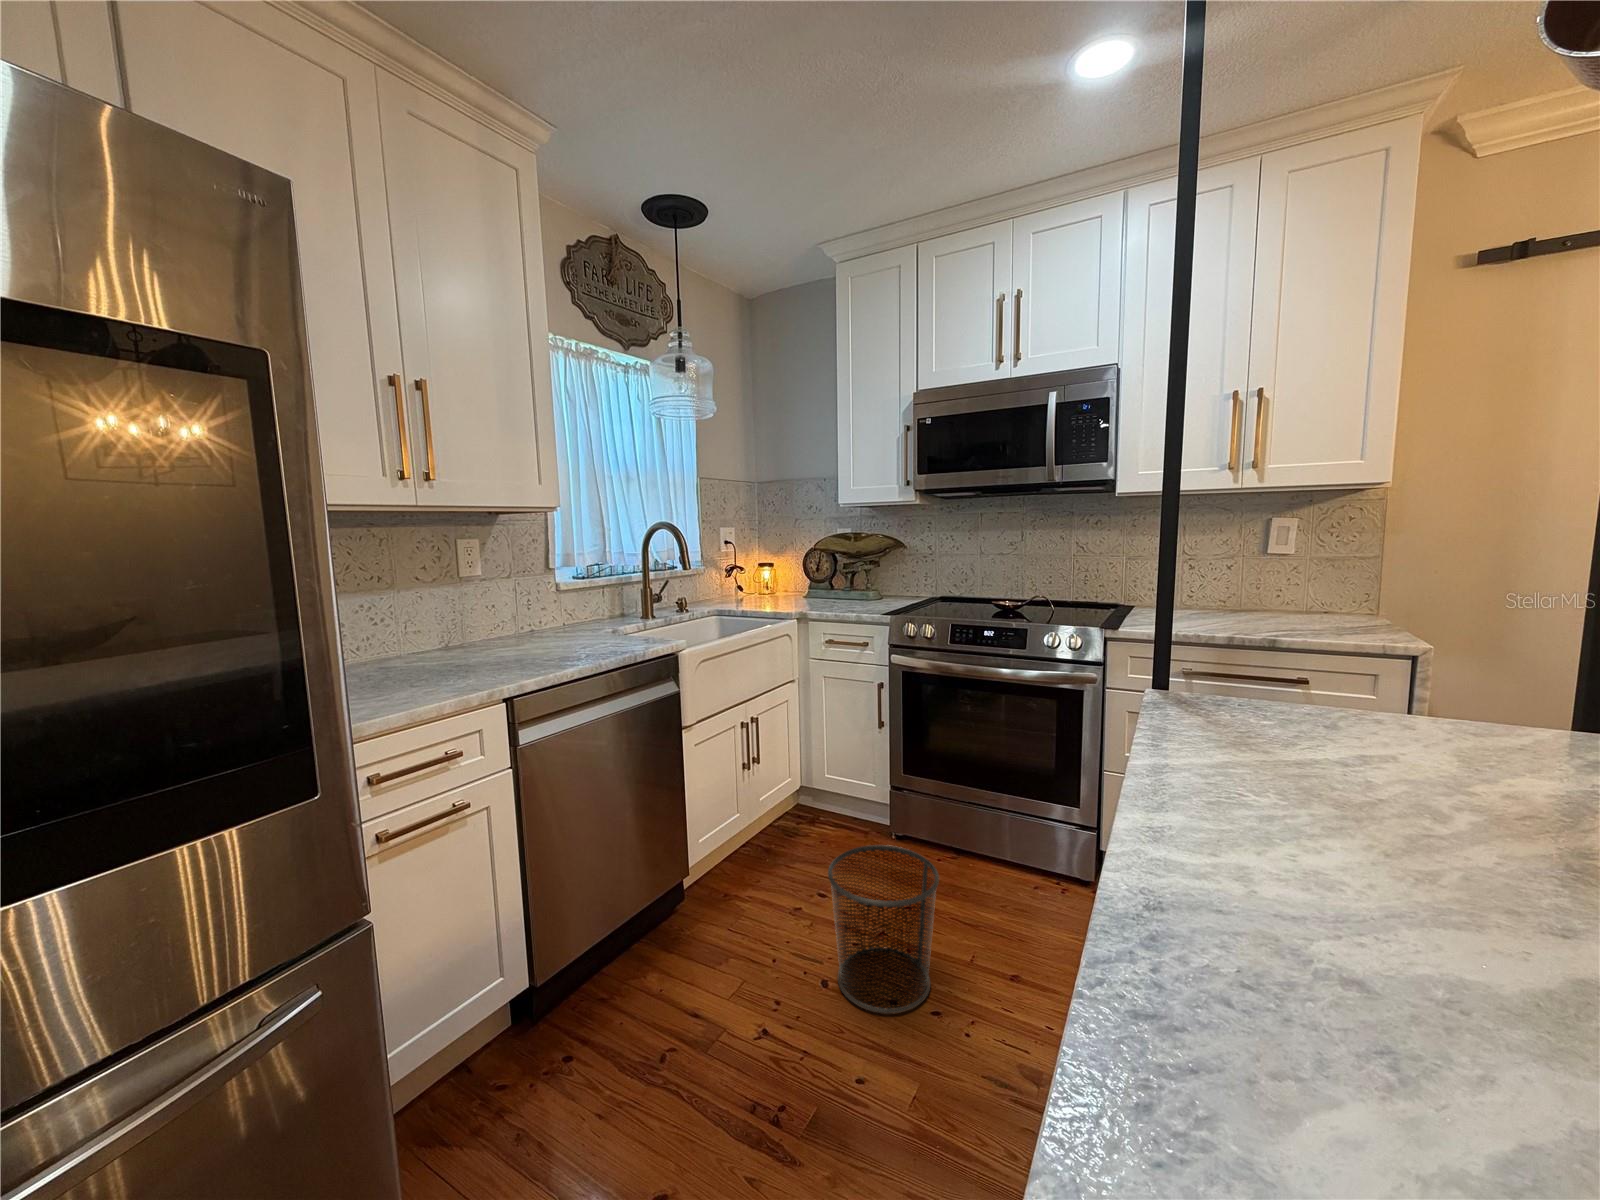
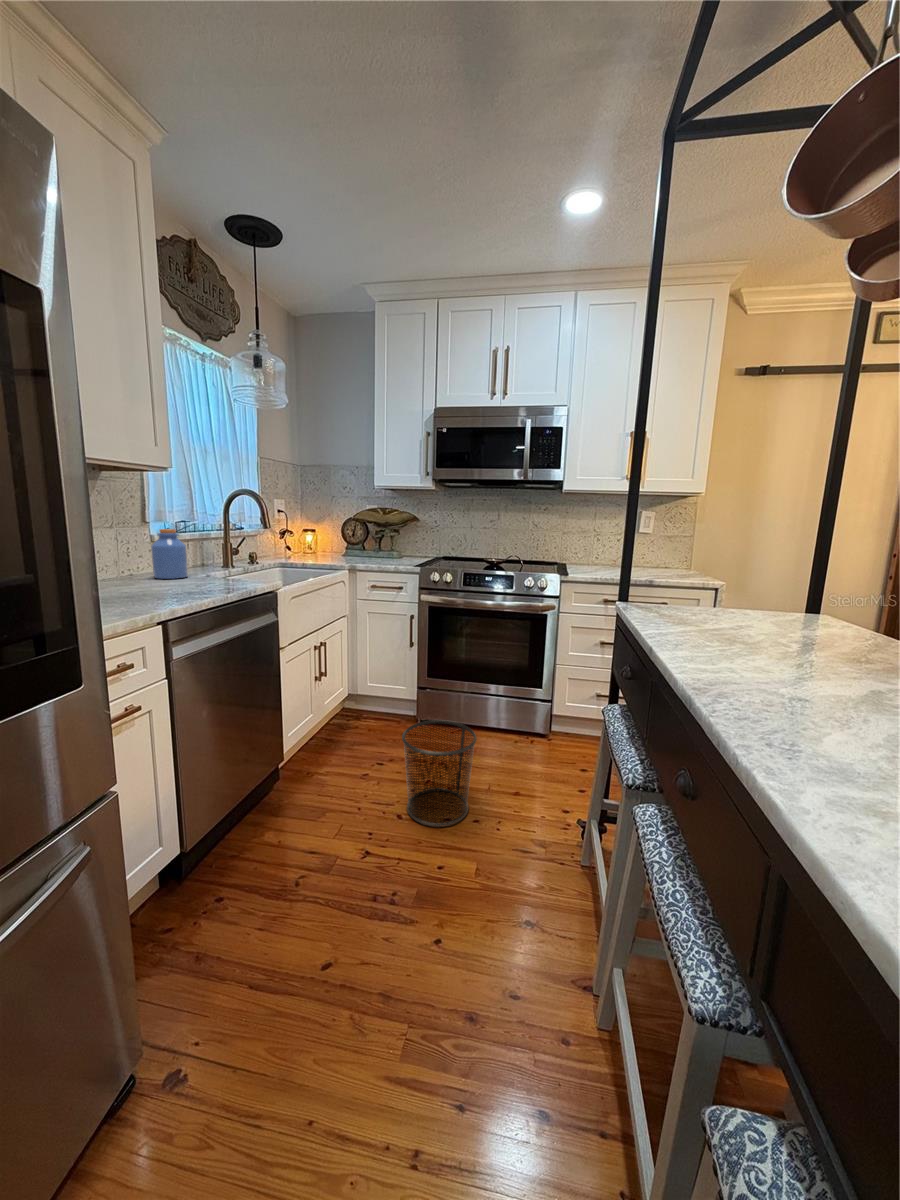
jar: none [550,576,590,636] -> present [151,529,188,579]

